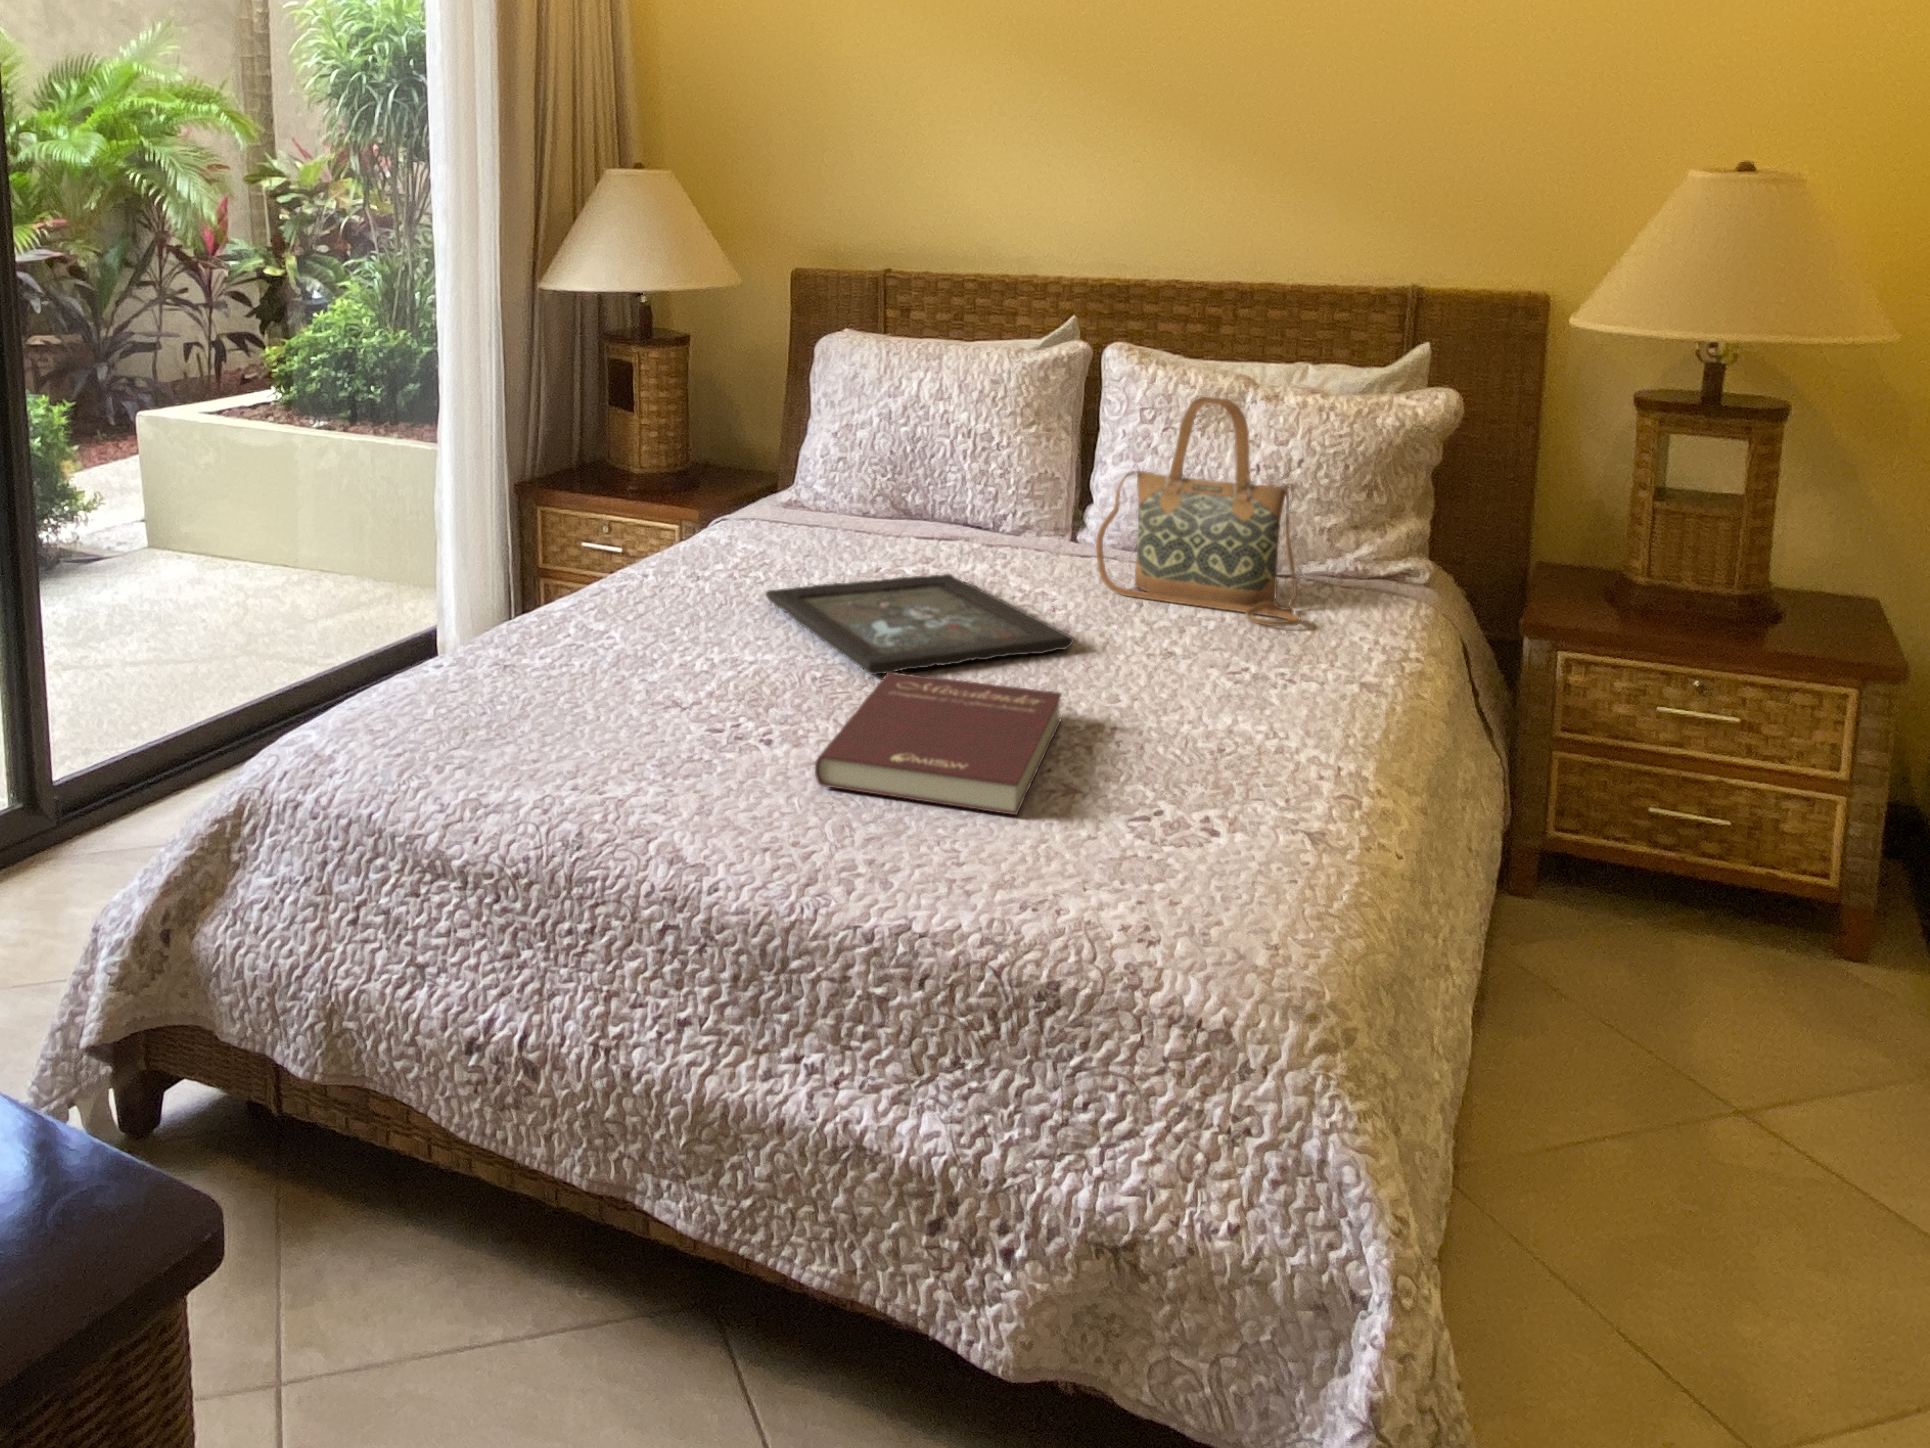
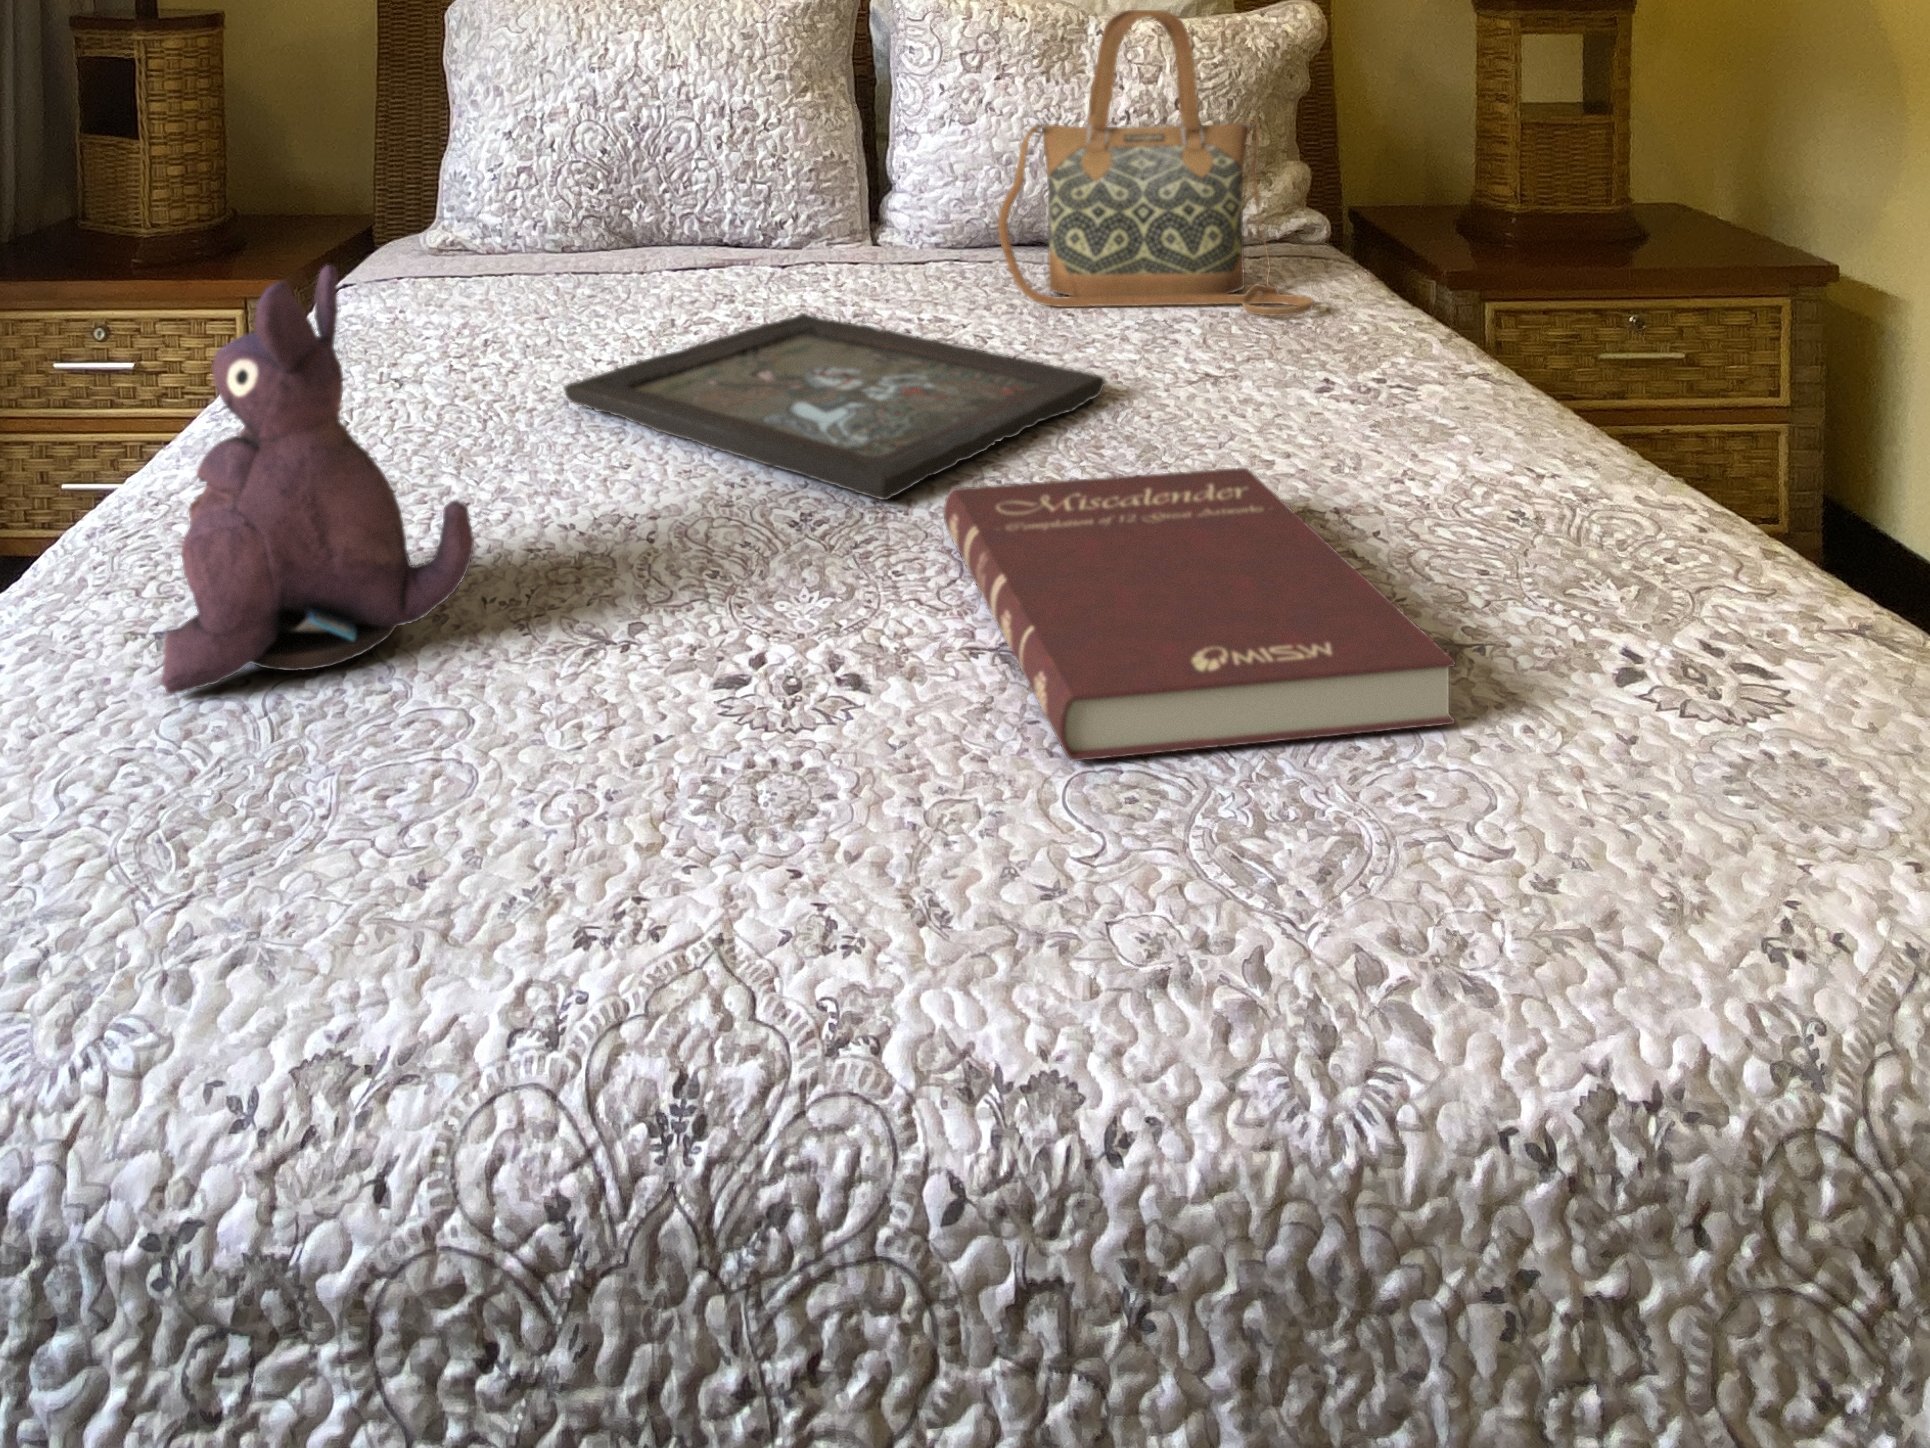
plush toy: none [492,507,625,688] -> present [161,265,474,694]

